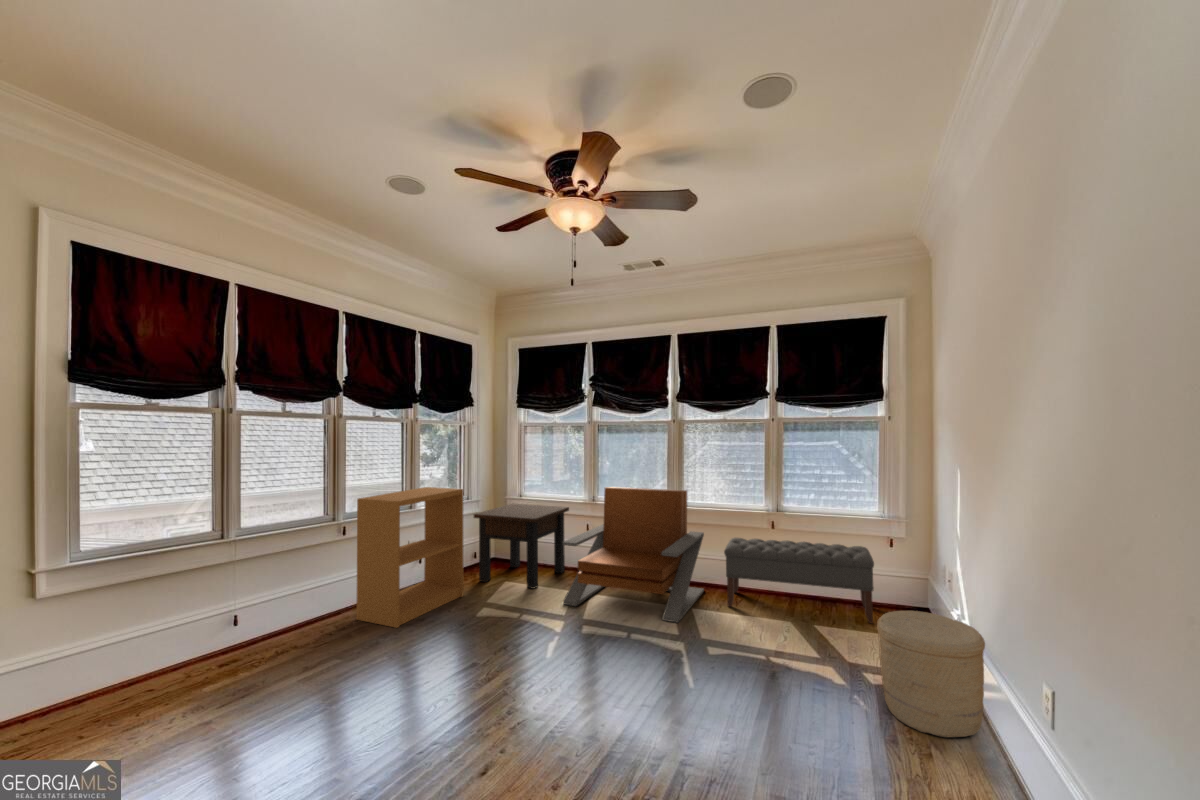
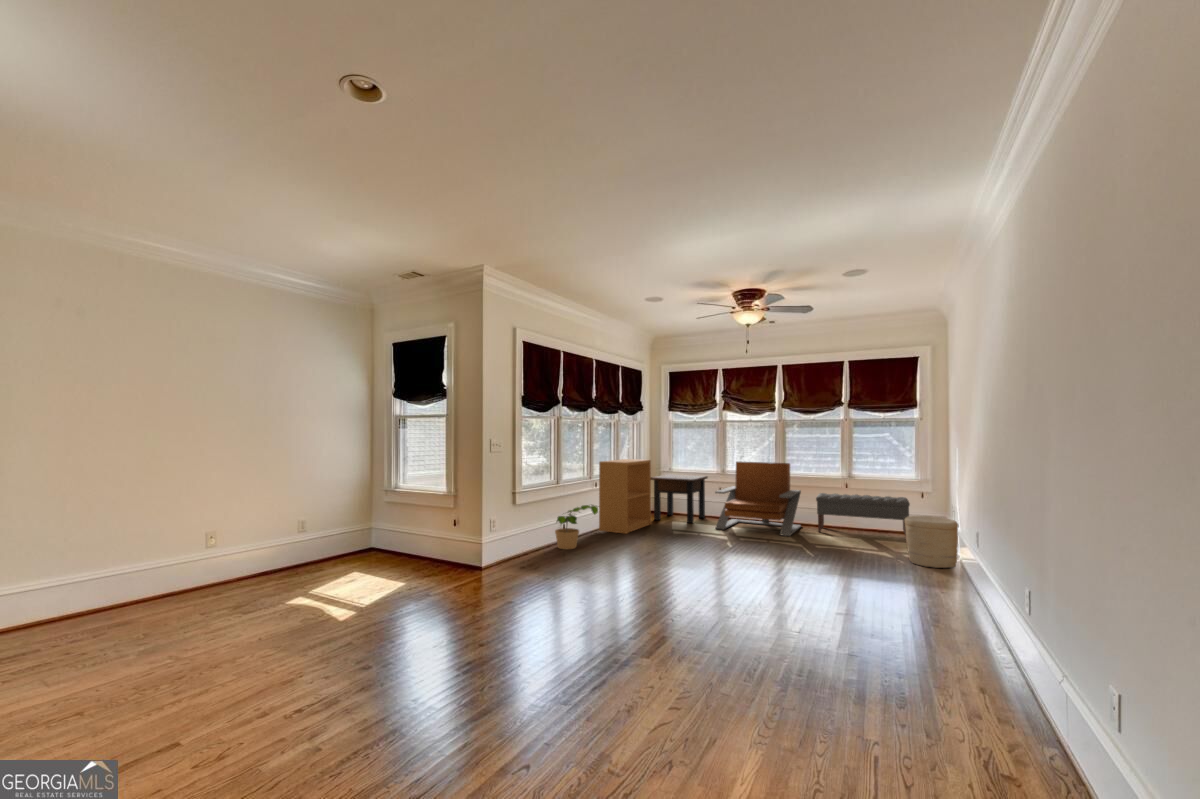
potted plant: none [184,602,293,697] -> present [555,505,598,549]

